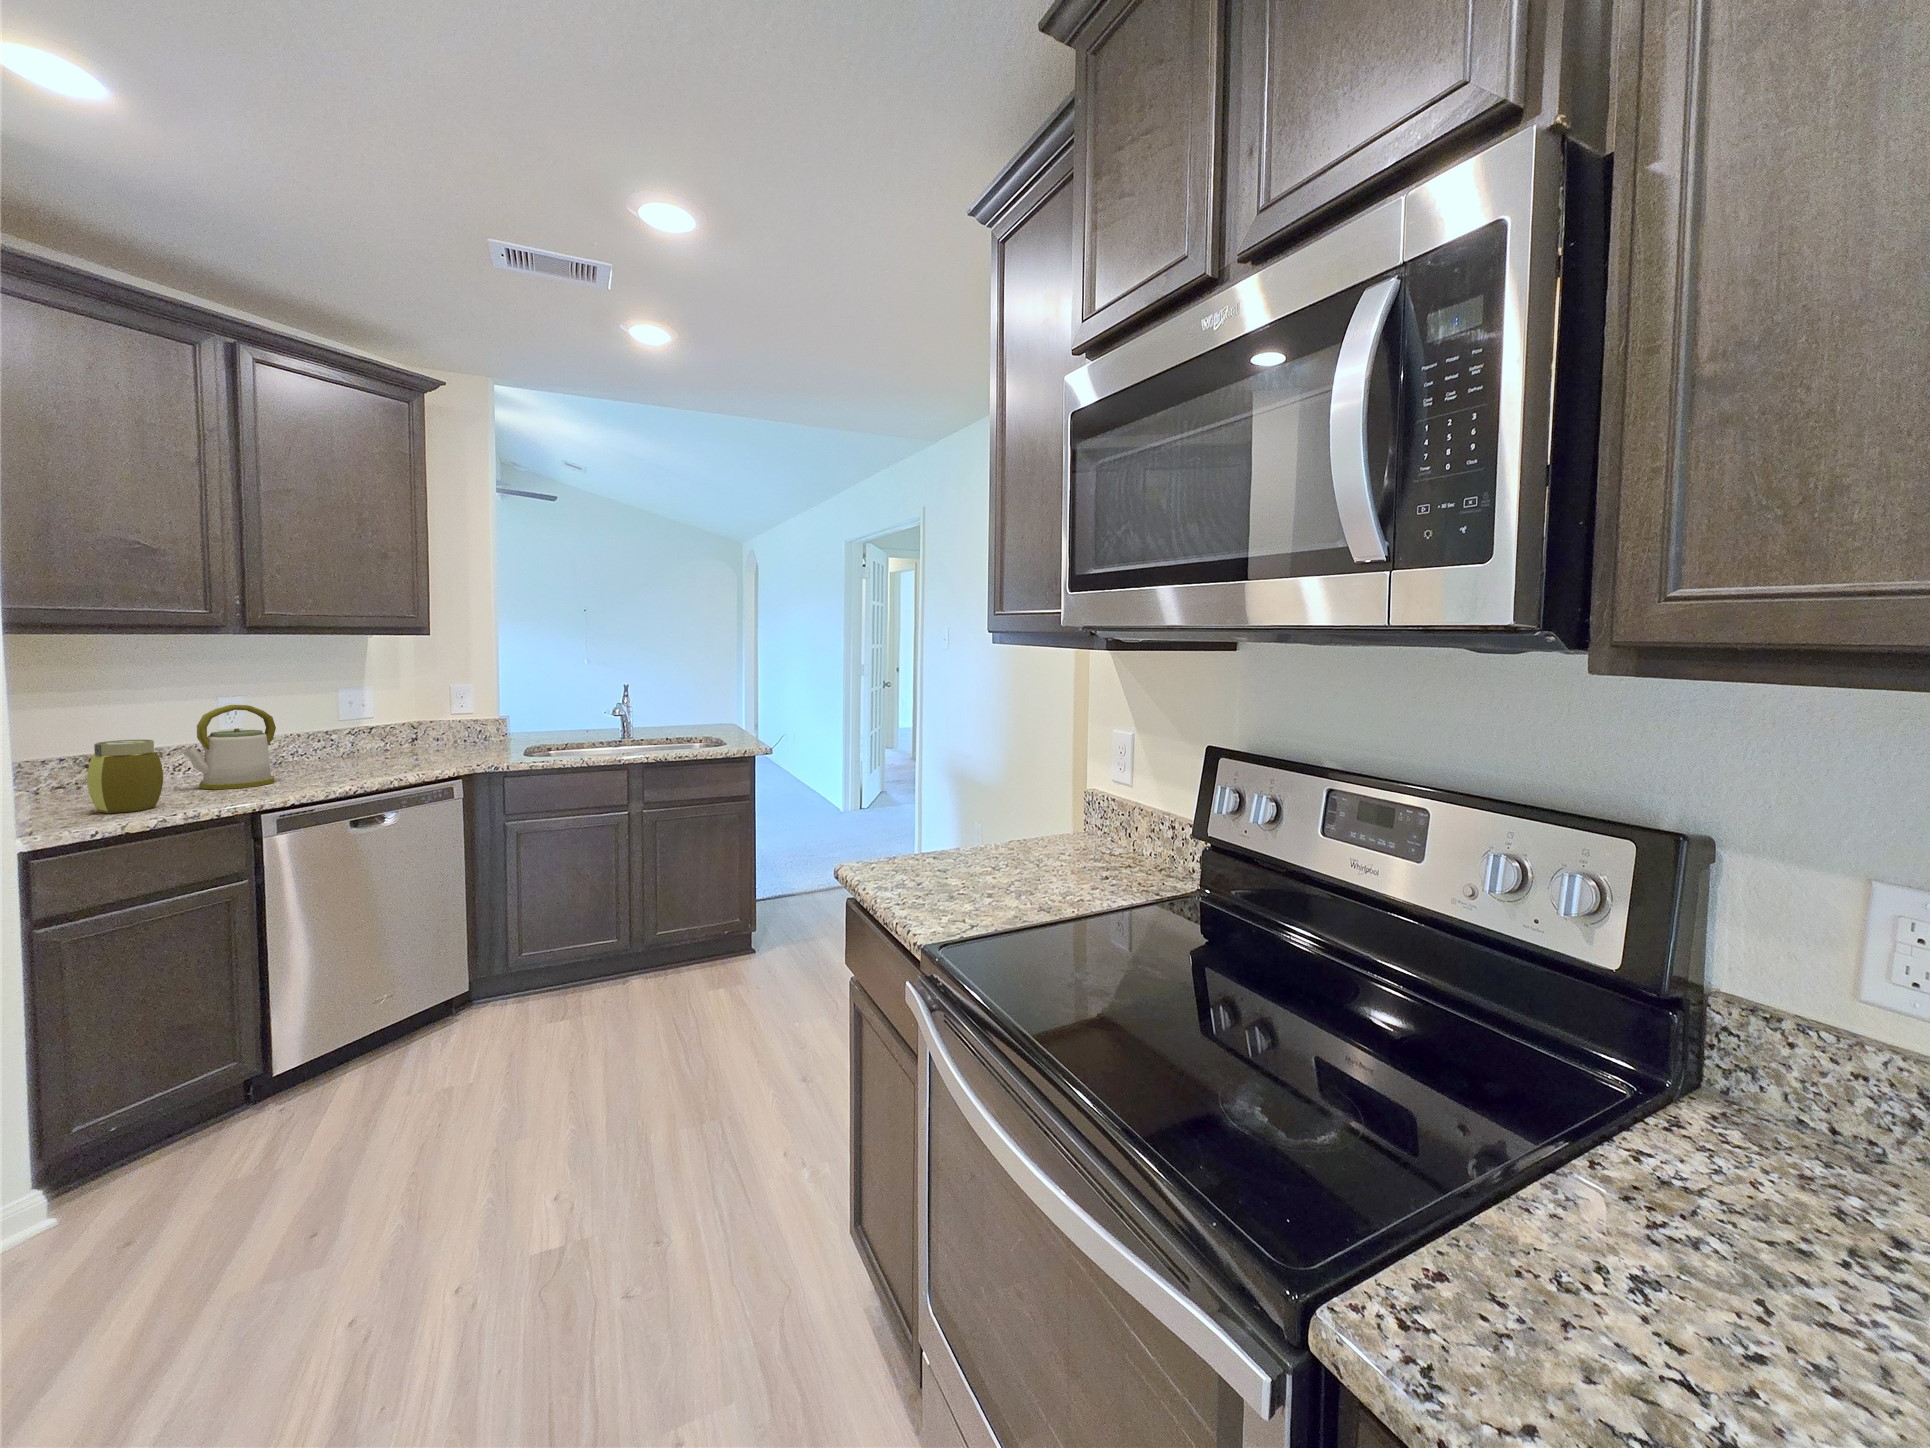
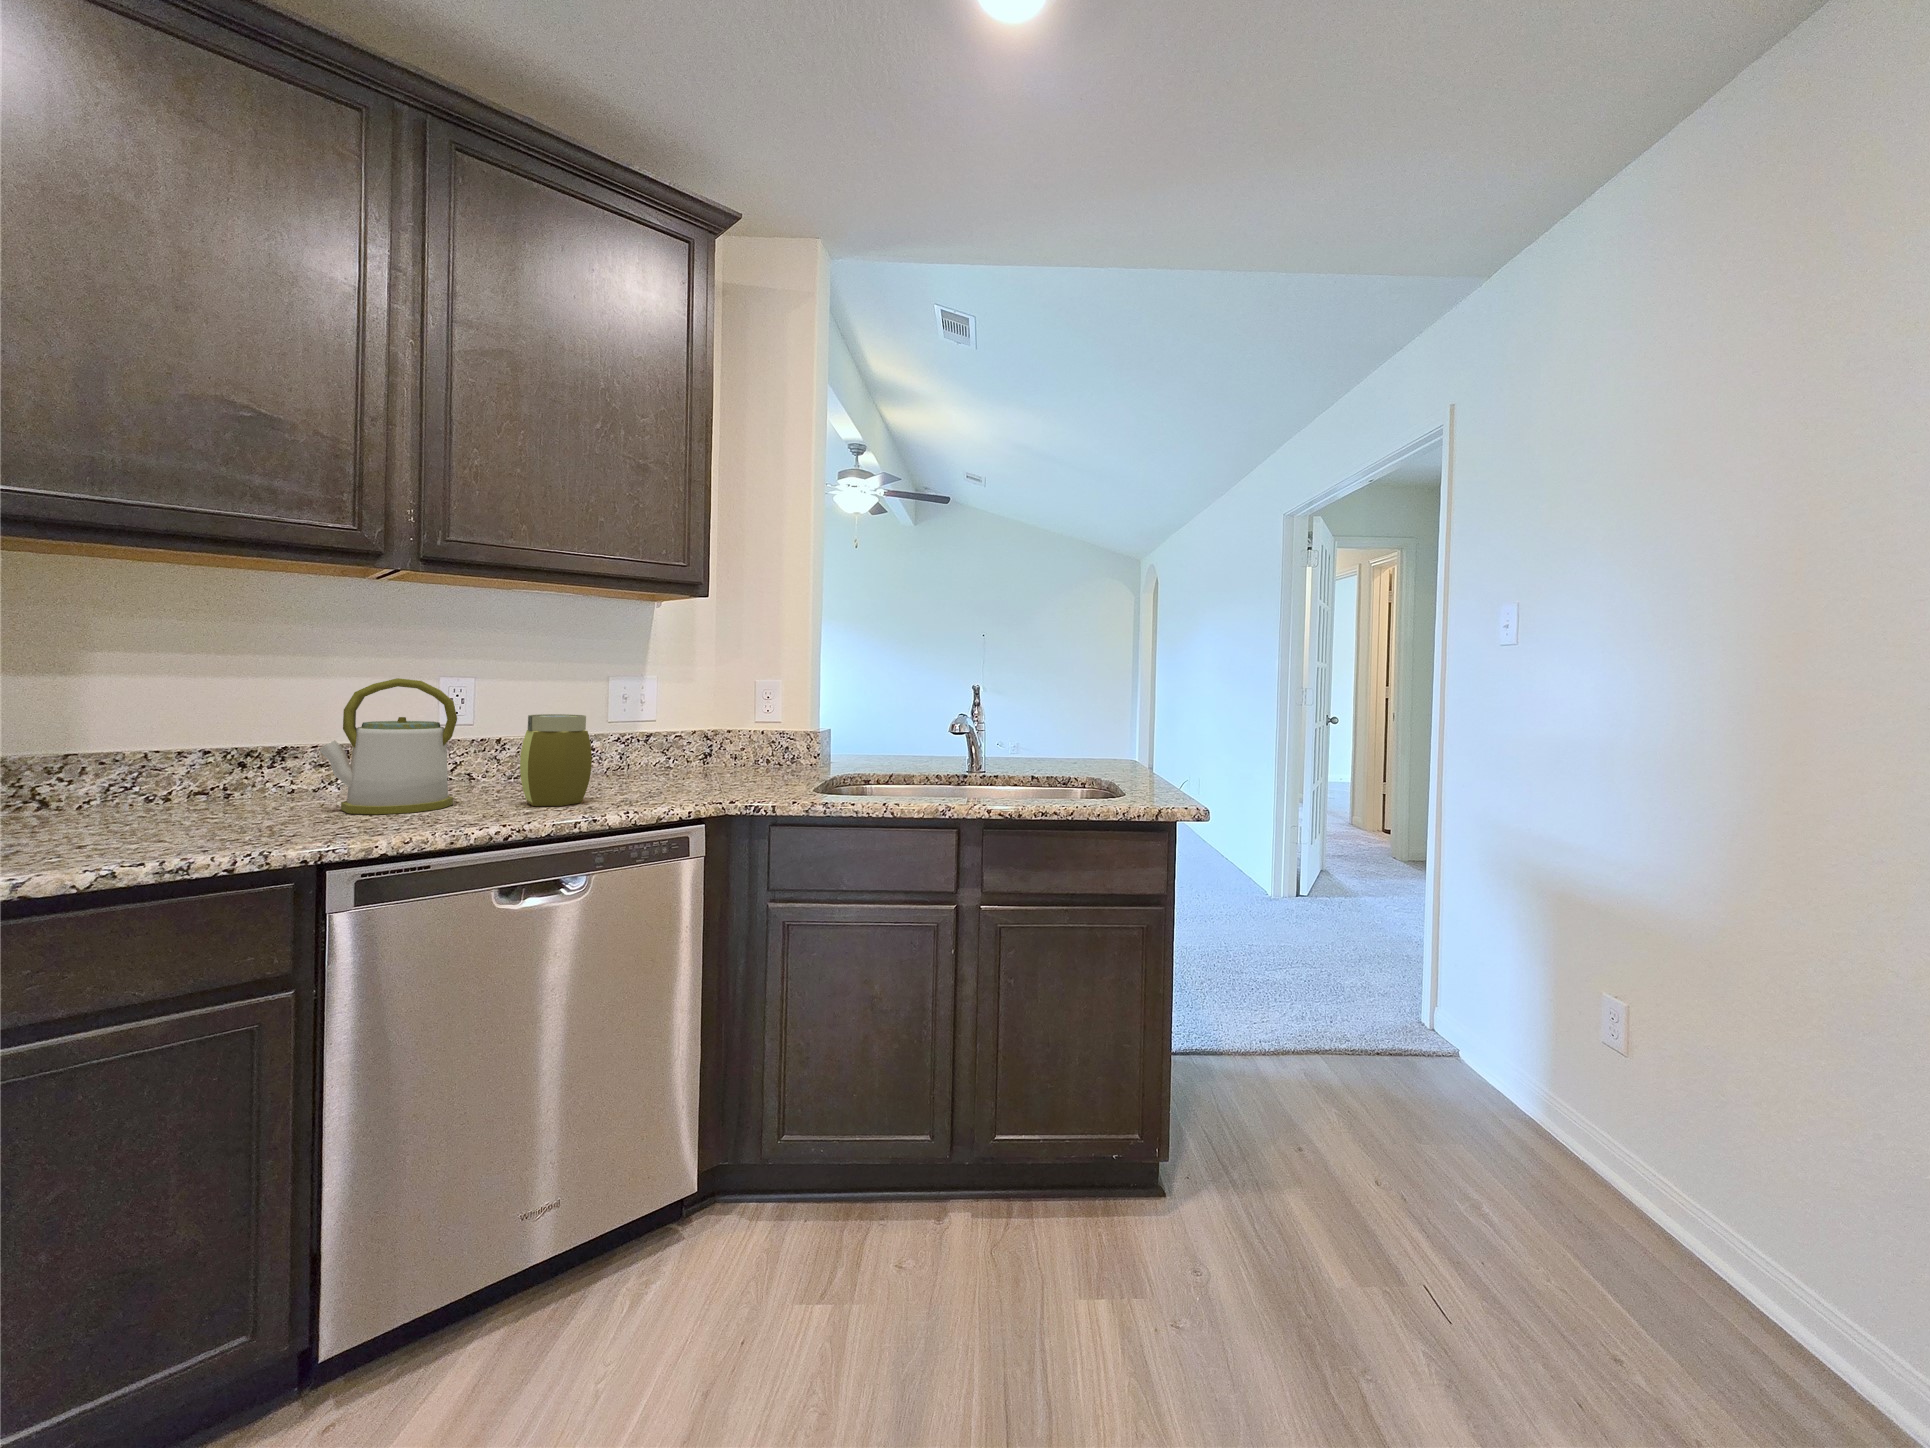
jar: present [87,739,163,813] -> present [520,714,592,806]

